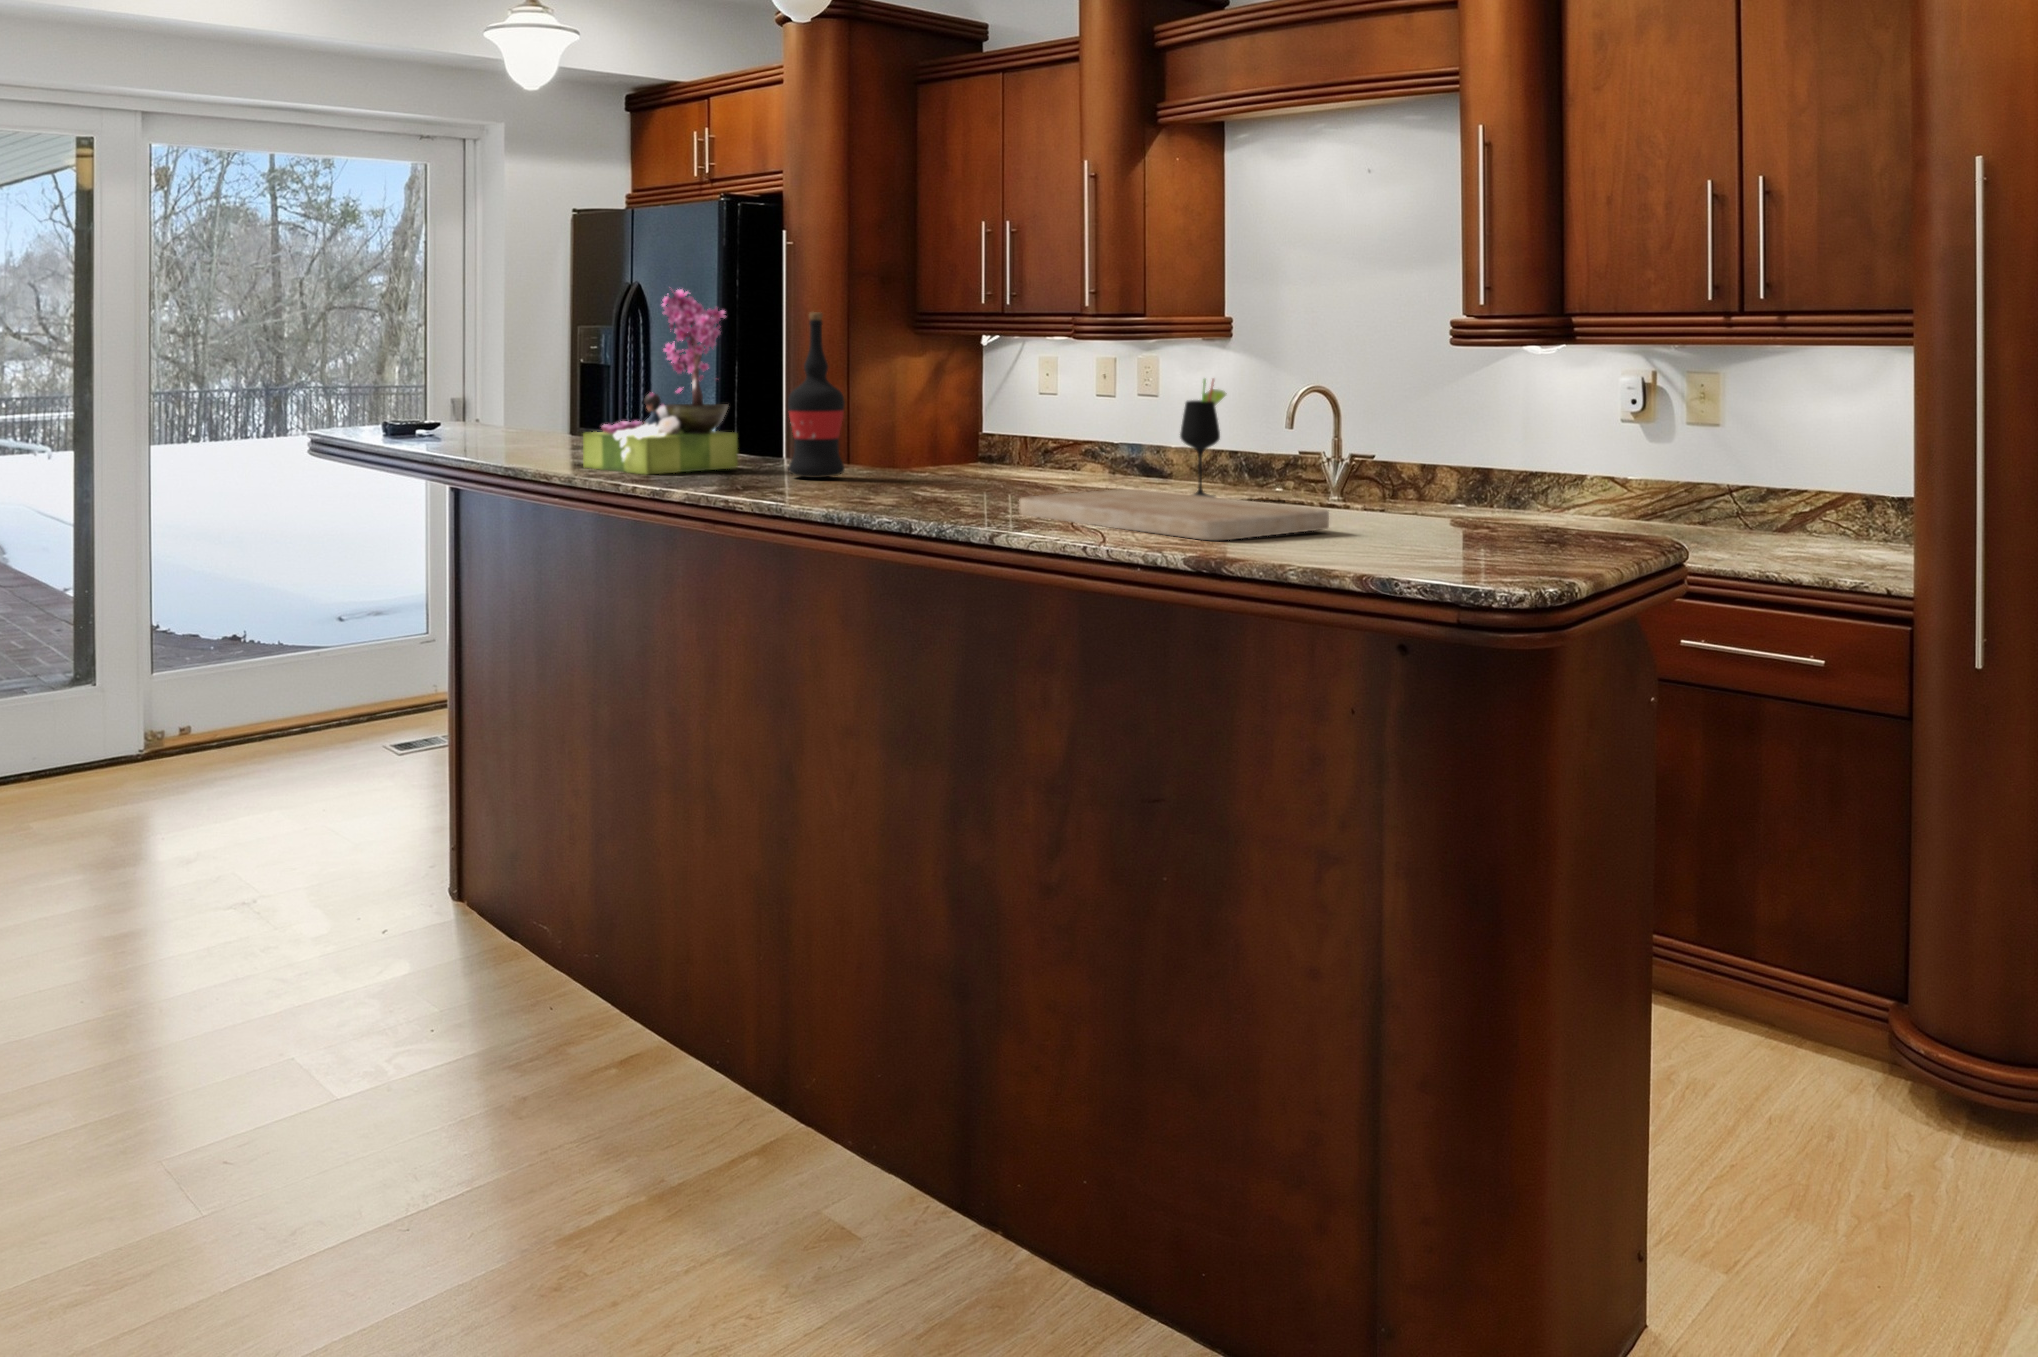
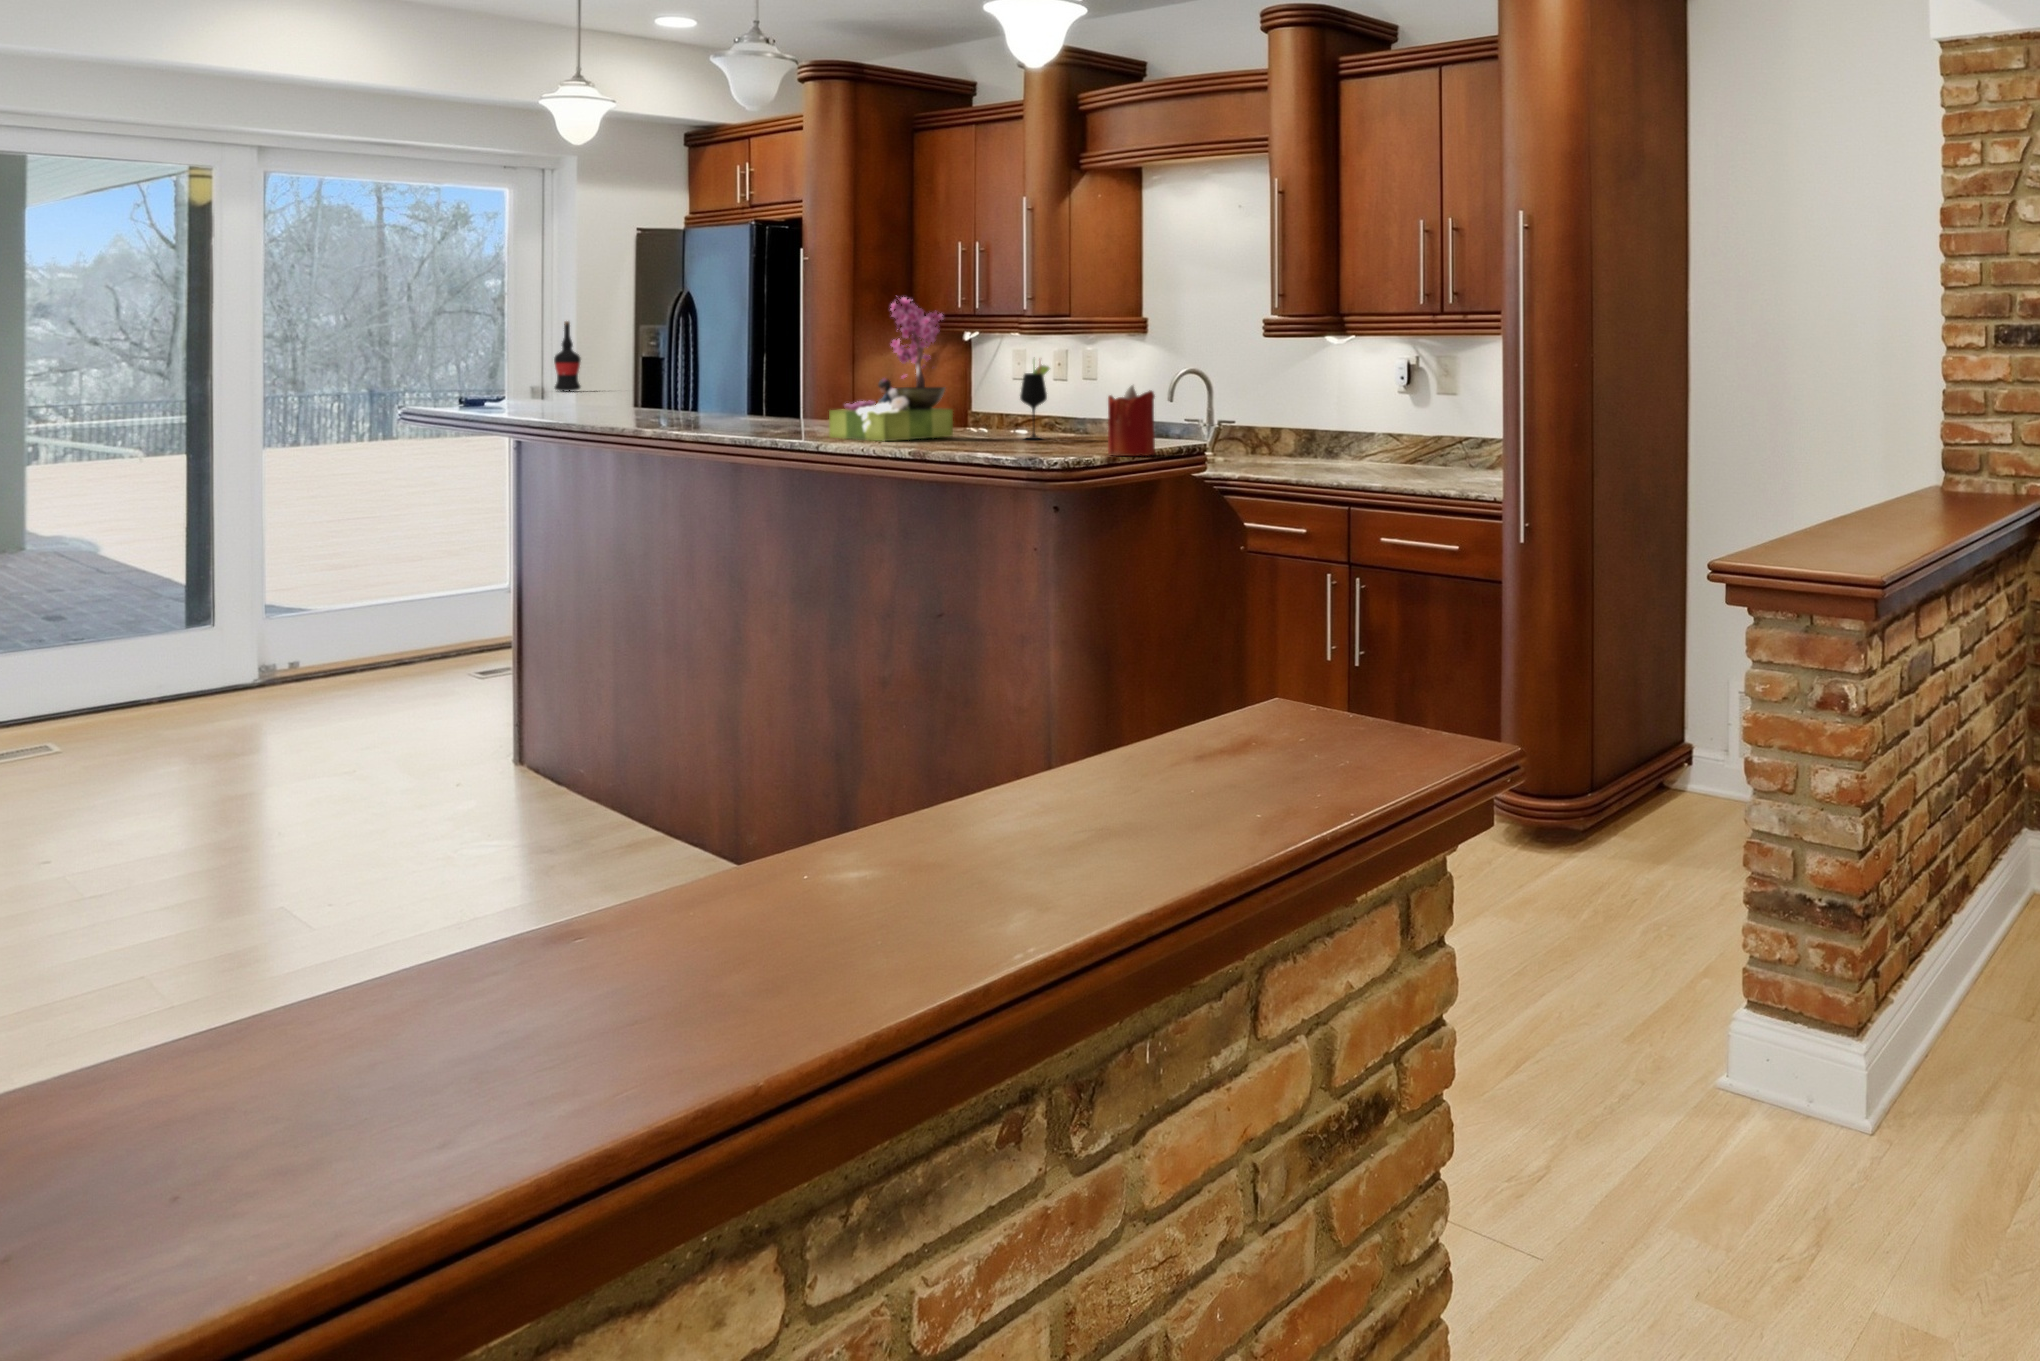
flower arrangement: present [583,289,738,475] -> present [829,297,953,441]
wine bottle: present [788,312,845,478] -> present [554,321,581,391]
candle: none [1382,425,1460,539] -> present [1108,385,1155,456]
cutting board: present [1019,489,1329,540] -> none [886,432,1075,458]

